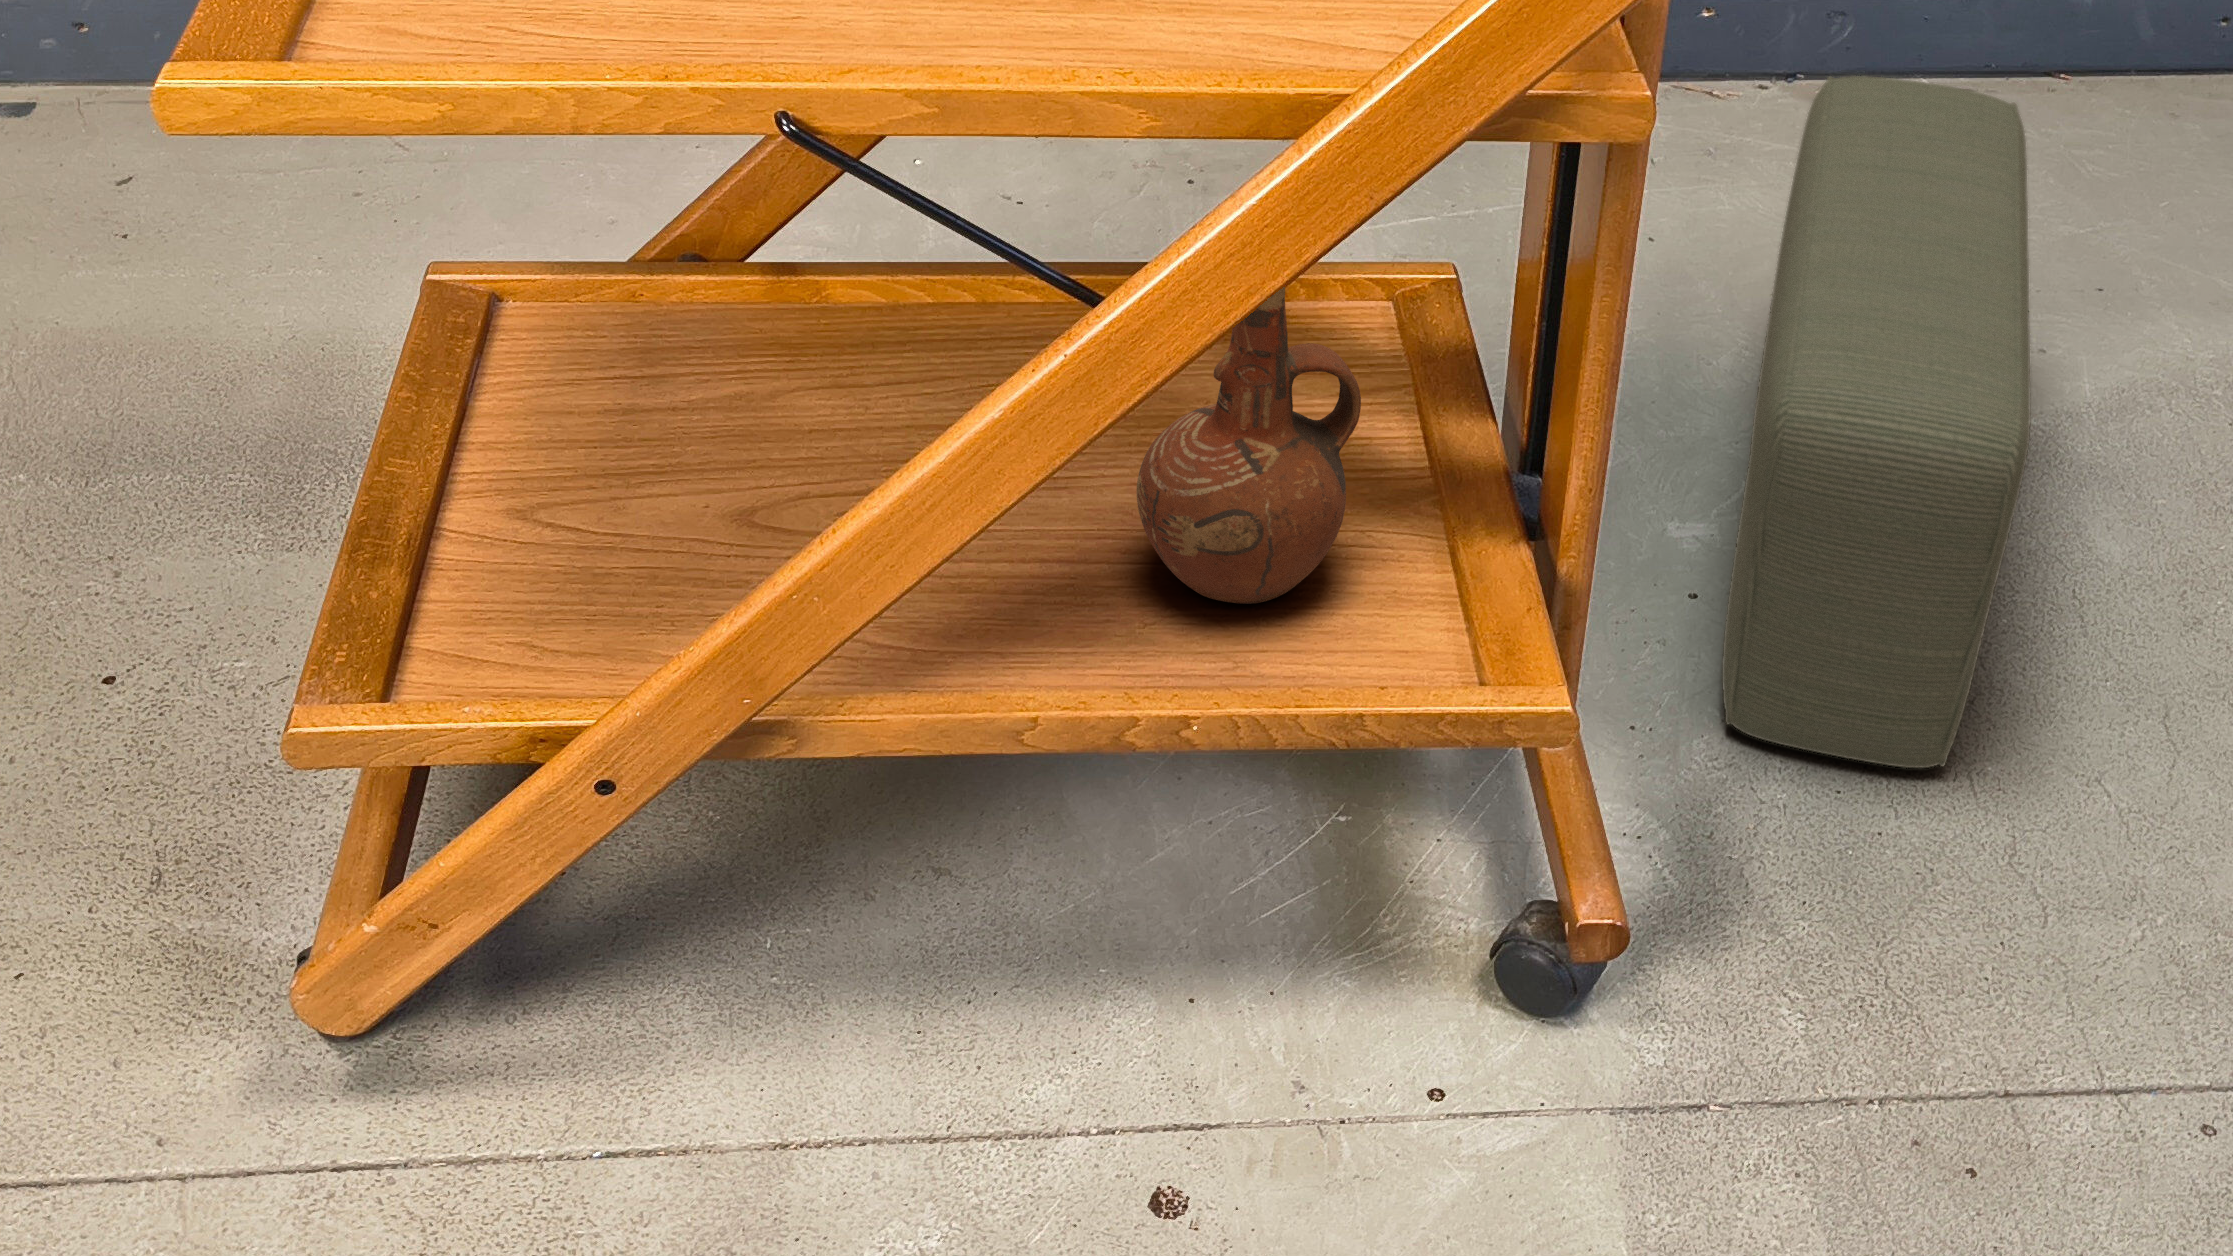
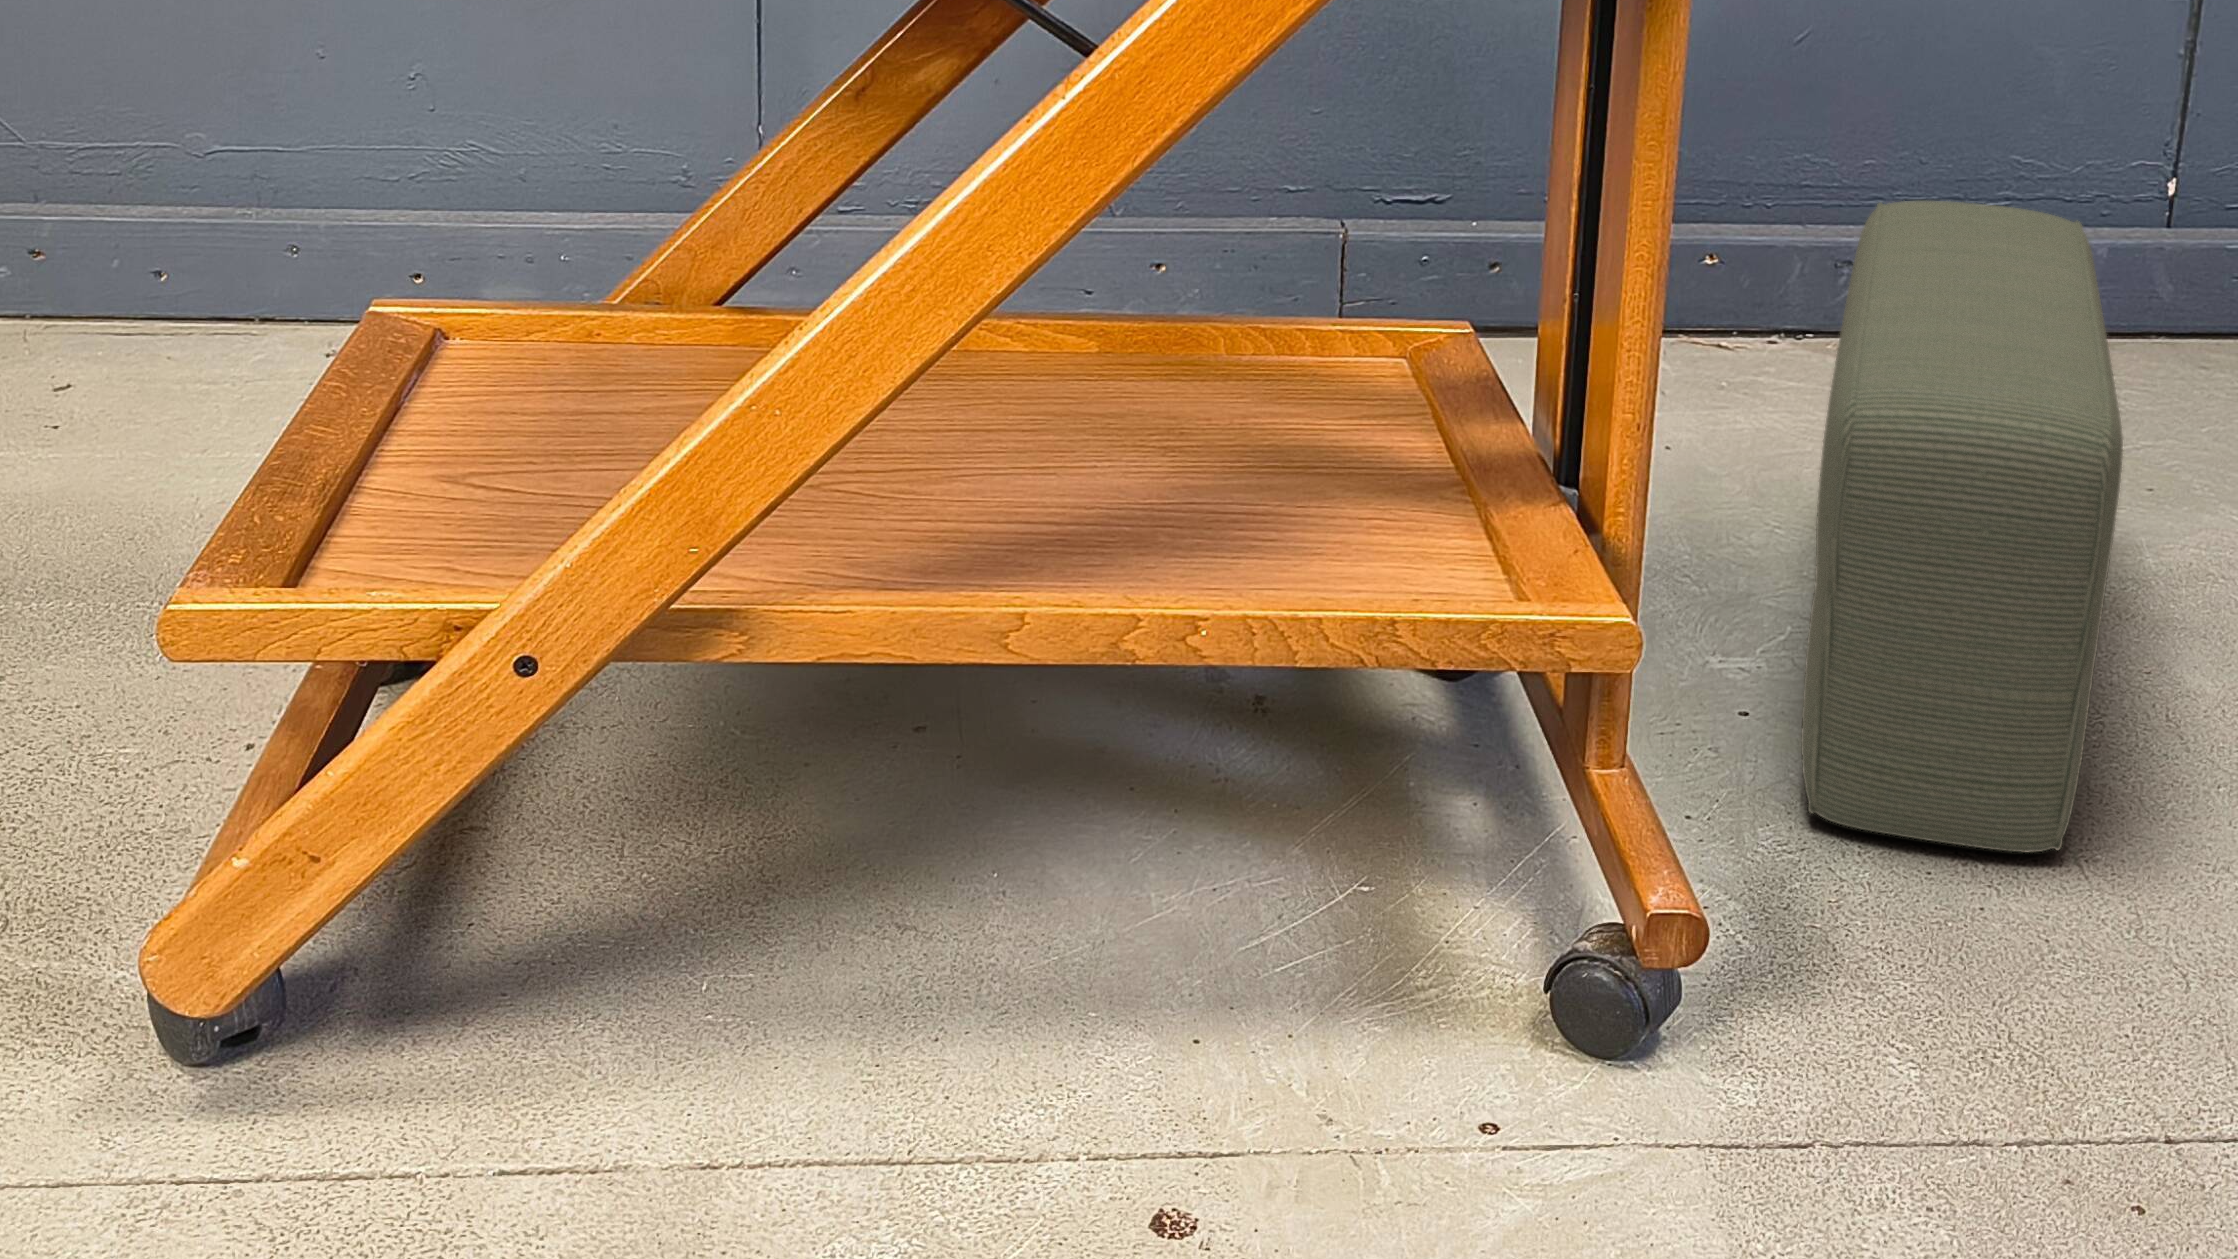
ceramic pitcher: present [1137,287,1361,604] -> none [1140,105,1386,532]

